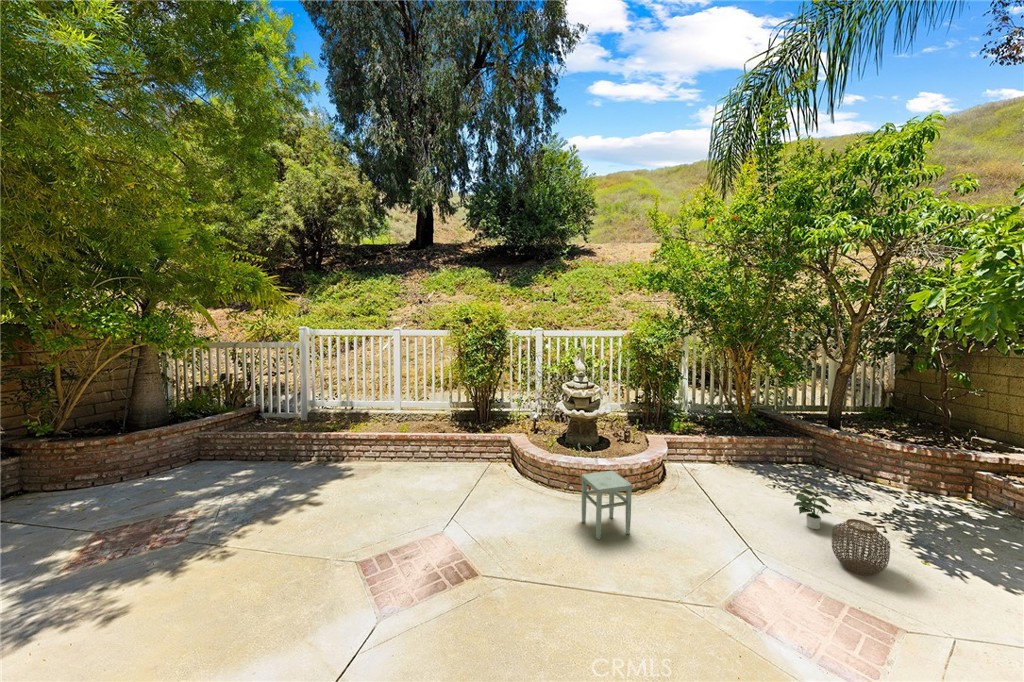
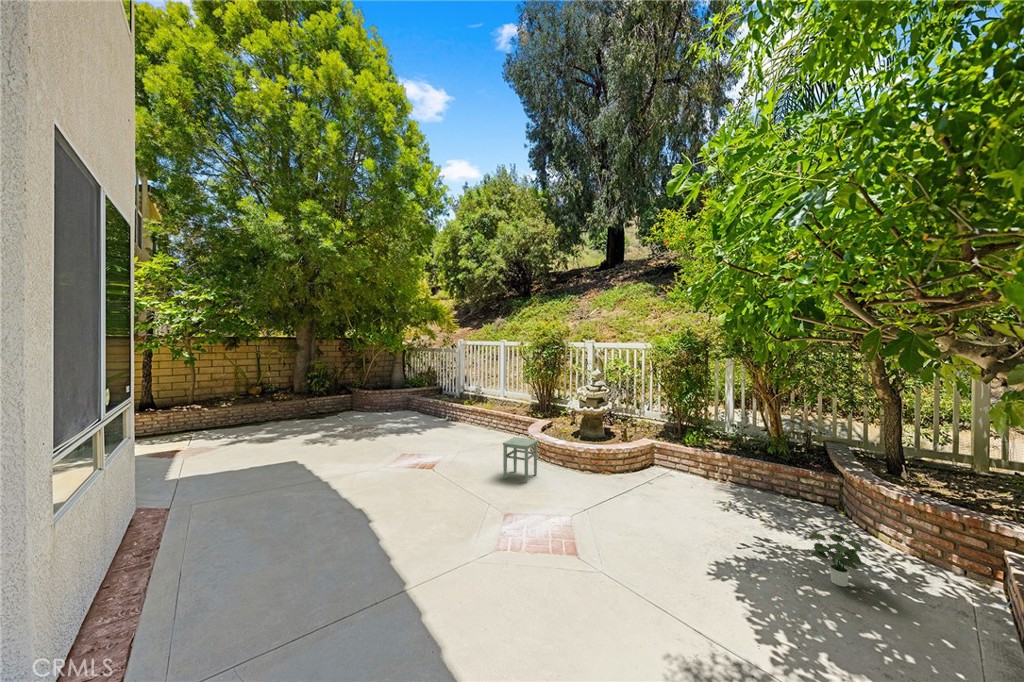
potted plant: present [794,485,831,529] -> present [809,531,865,587]
woven basket: present [832,519,890,576] -> none [614,499,656,550]

